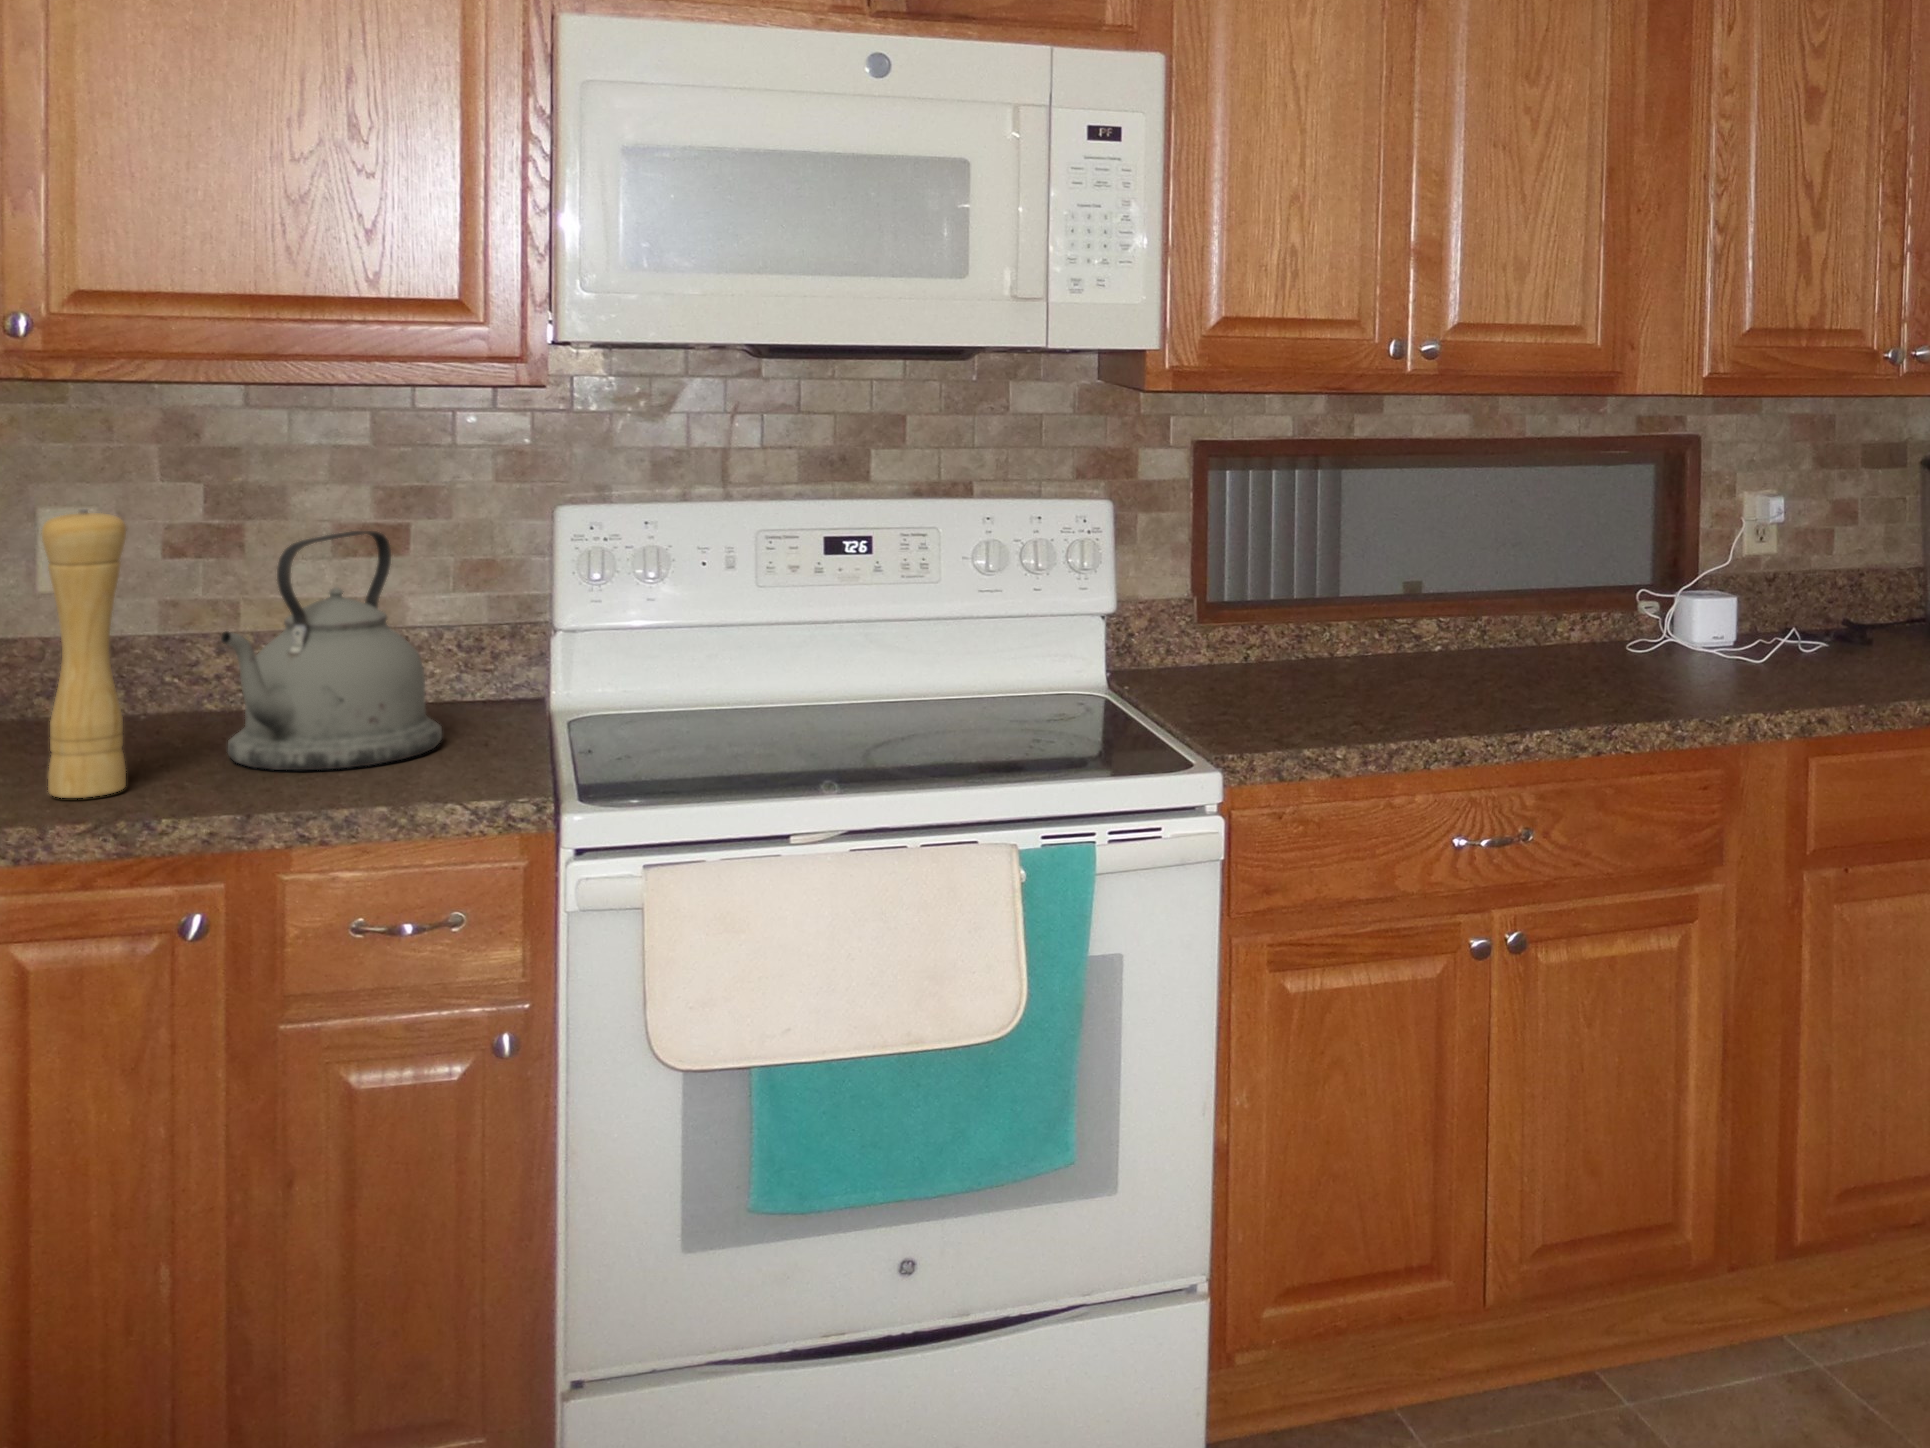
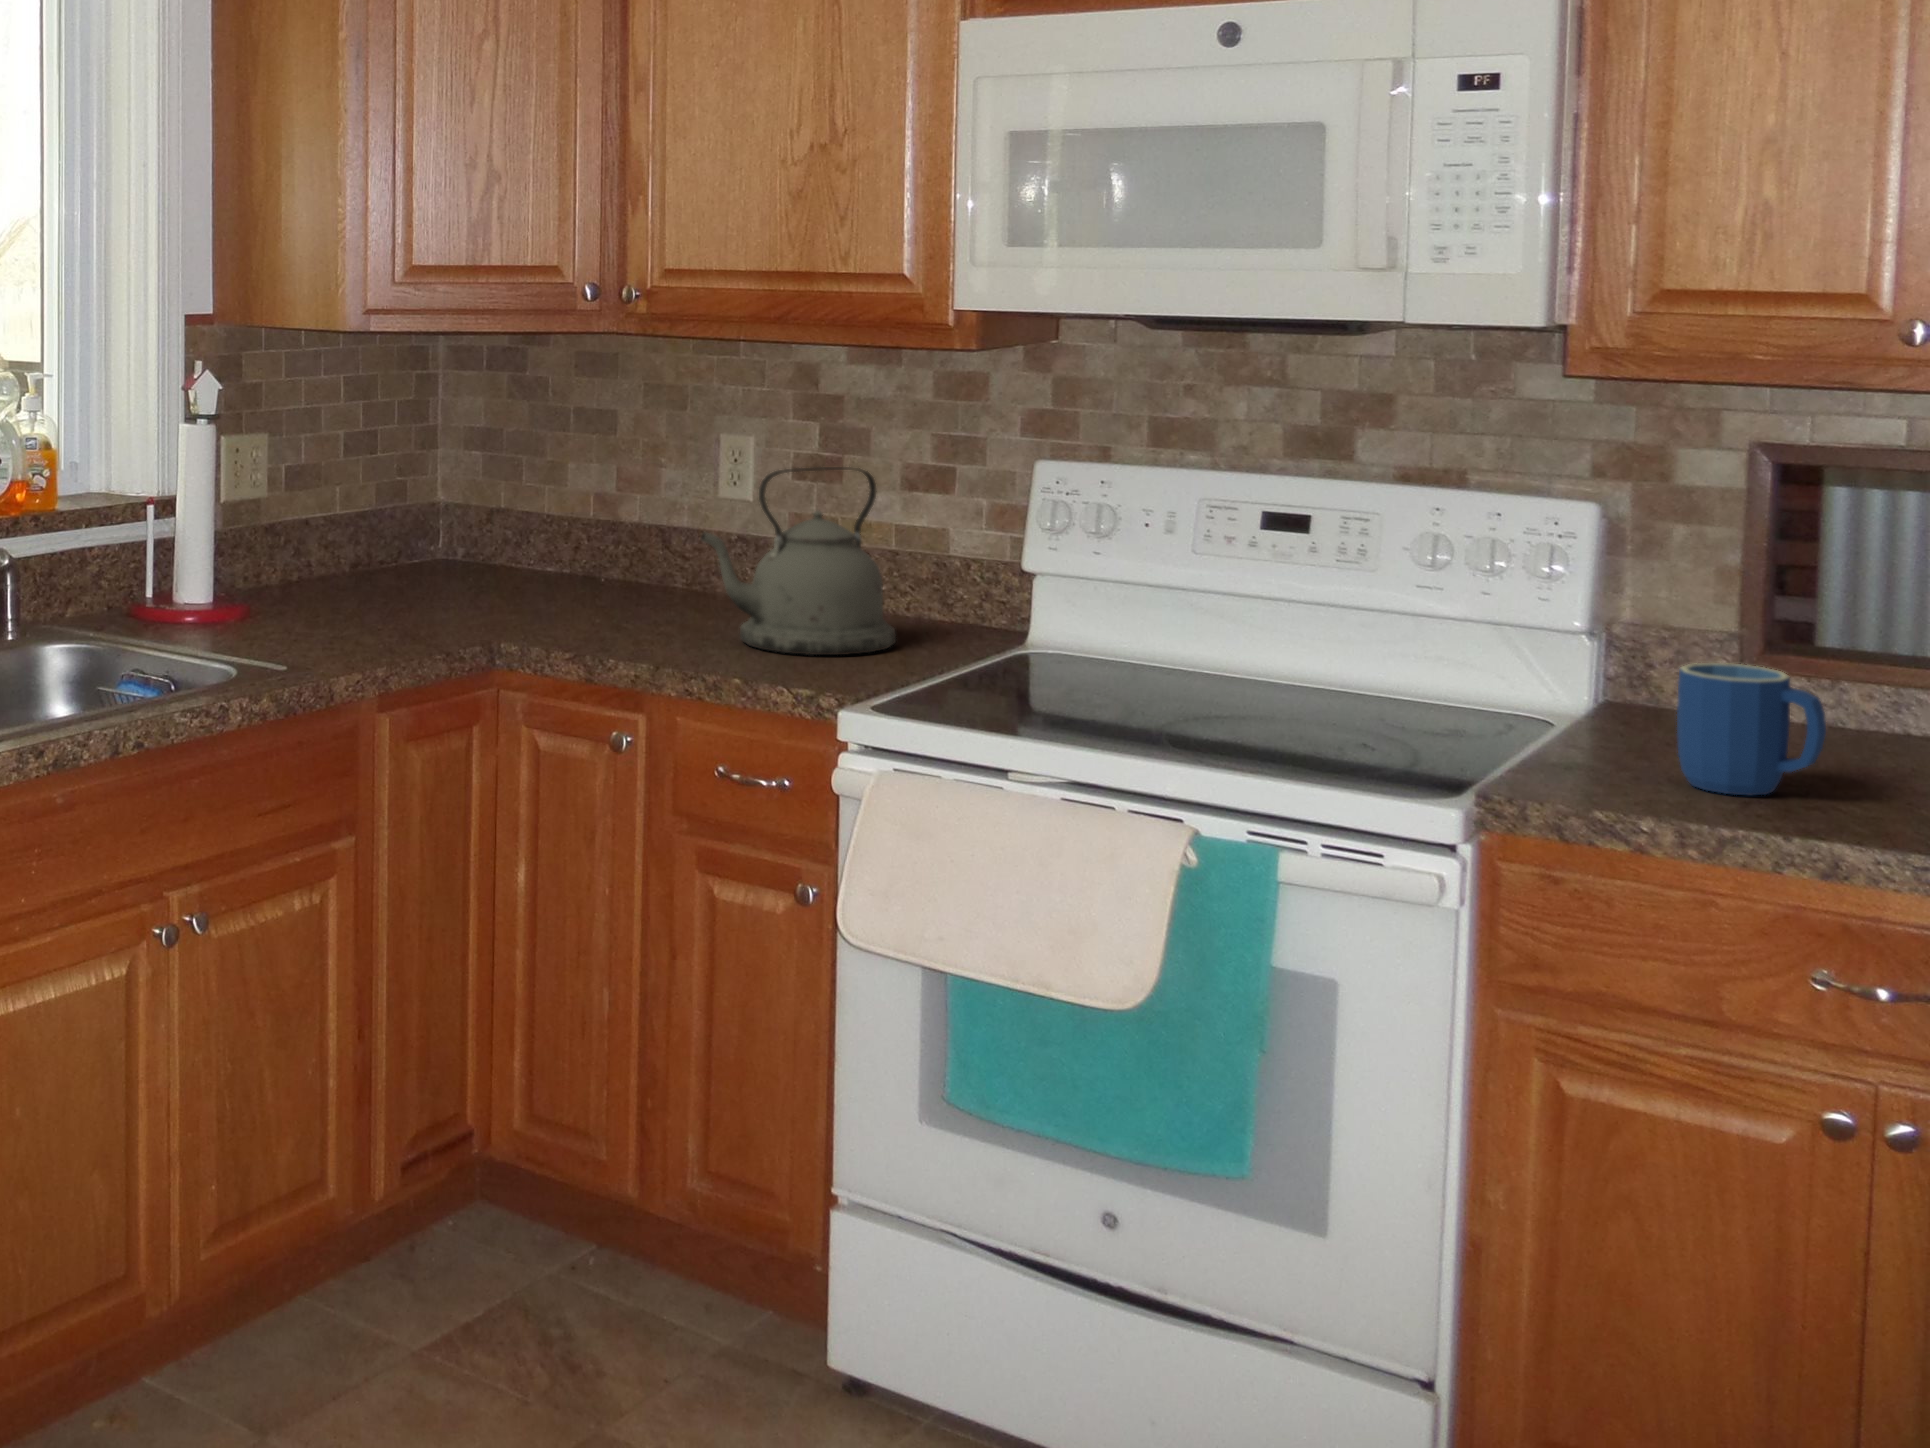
pepper mill: present [41,509,126,798] -> none [604,431,657,641]
mug: none [1287,617,1387,719] -> present [1677,663,1826,795]

